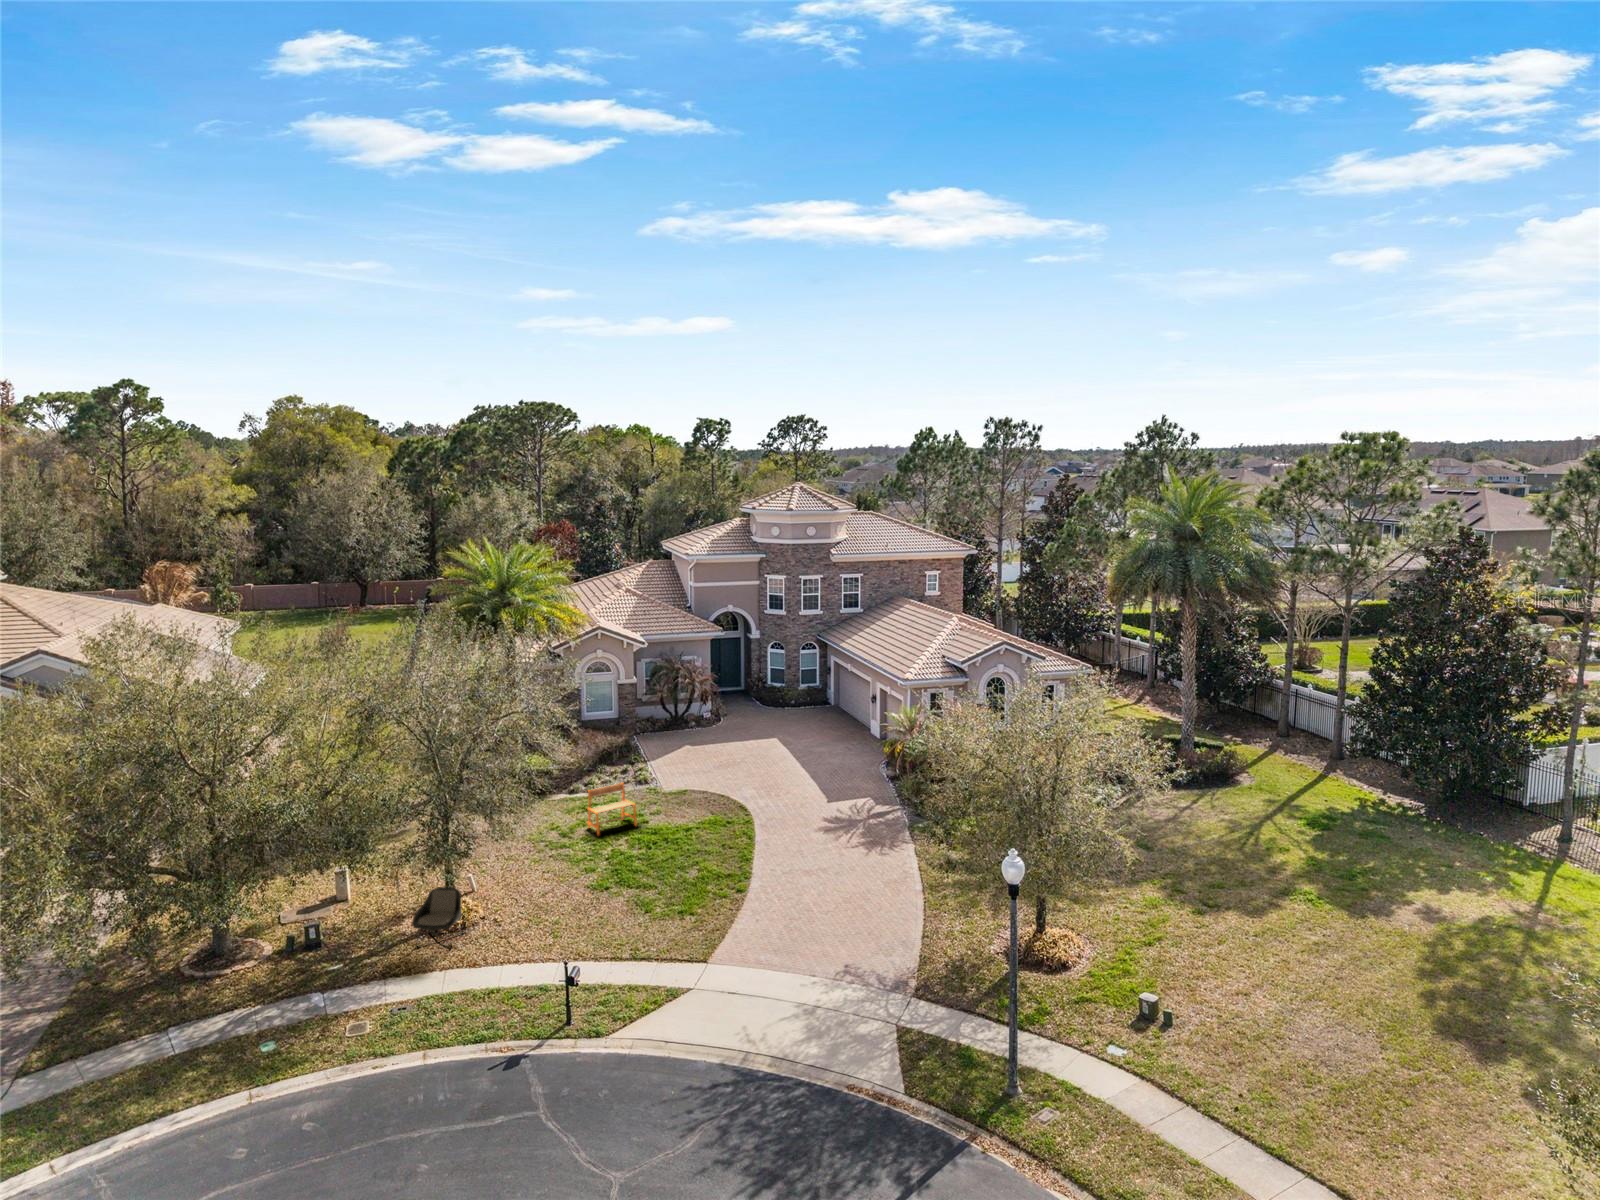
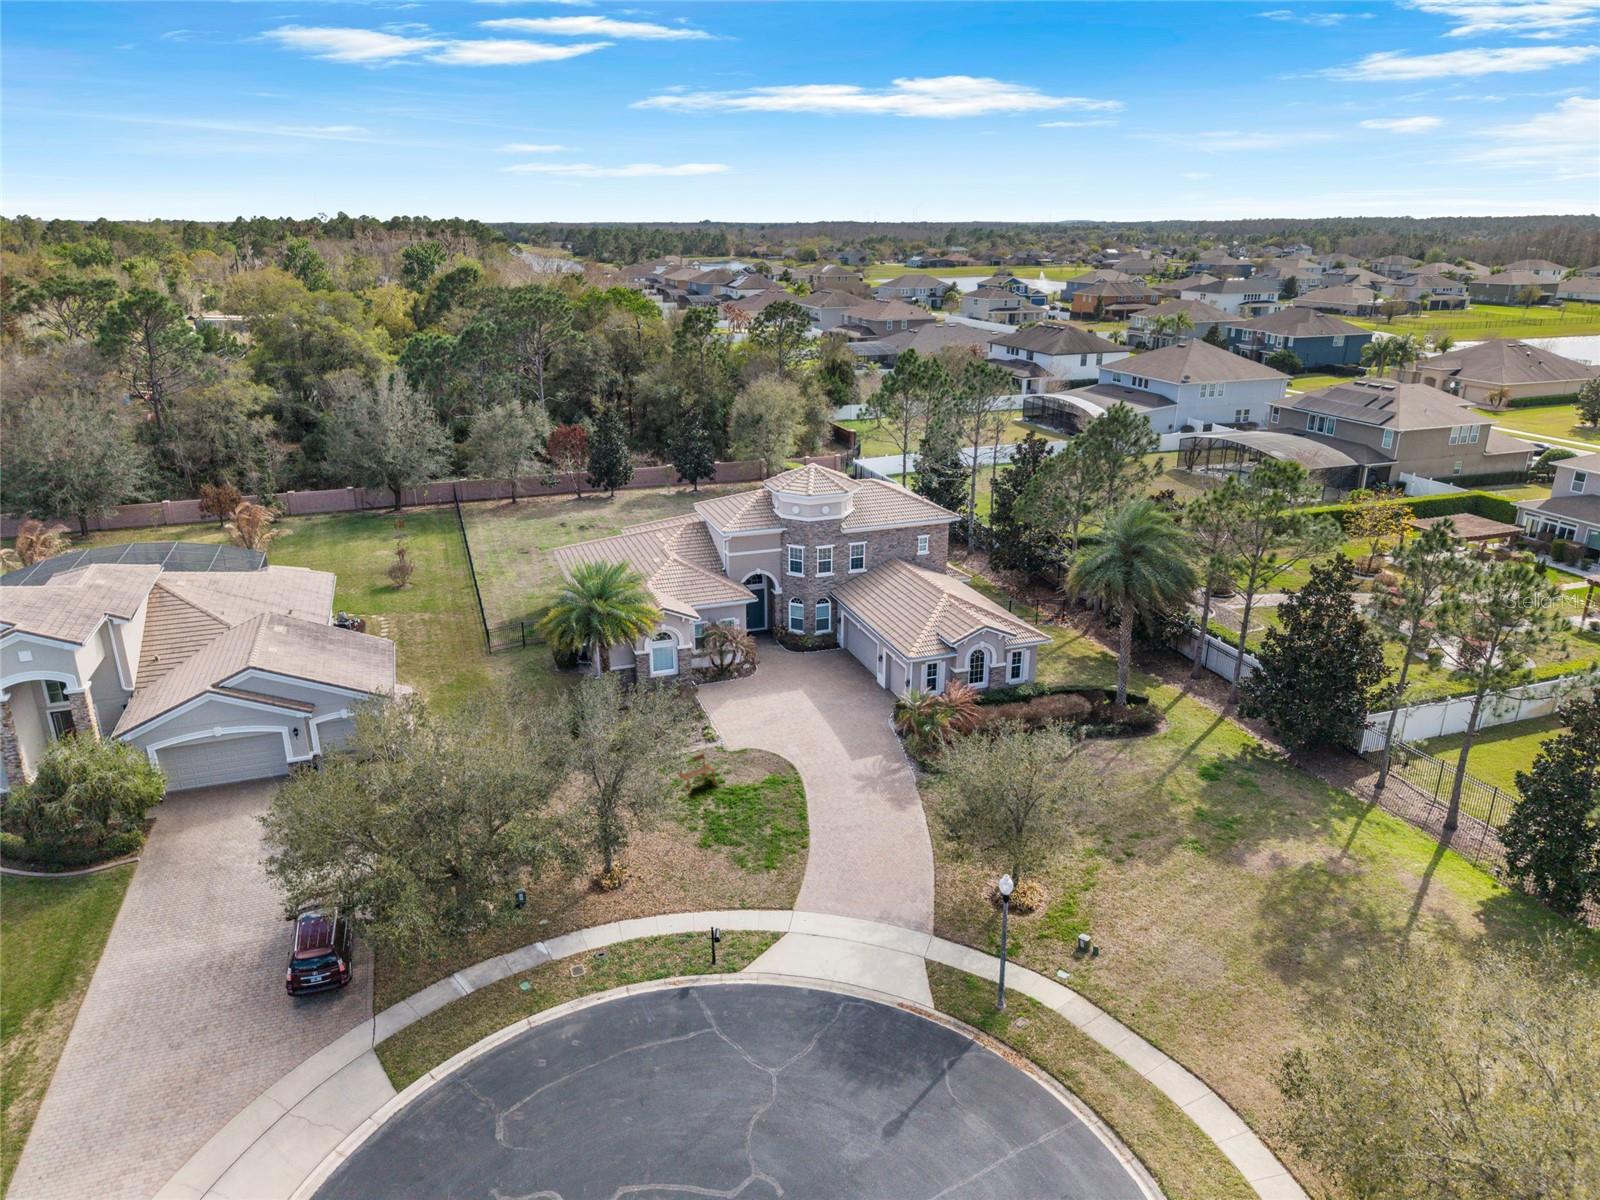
lounge chair: present [412,887,462,948] -> none [588,859,621,902]

